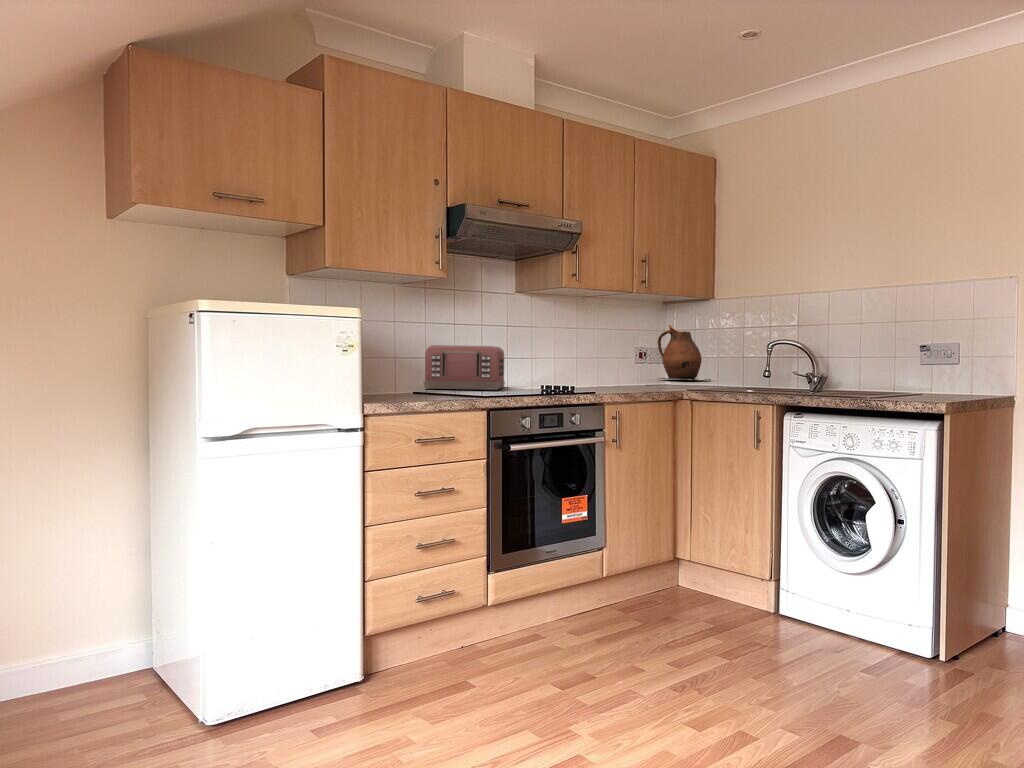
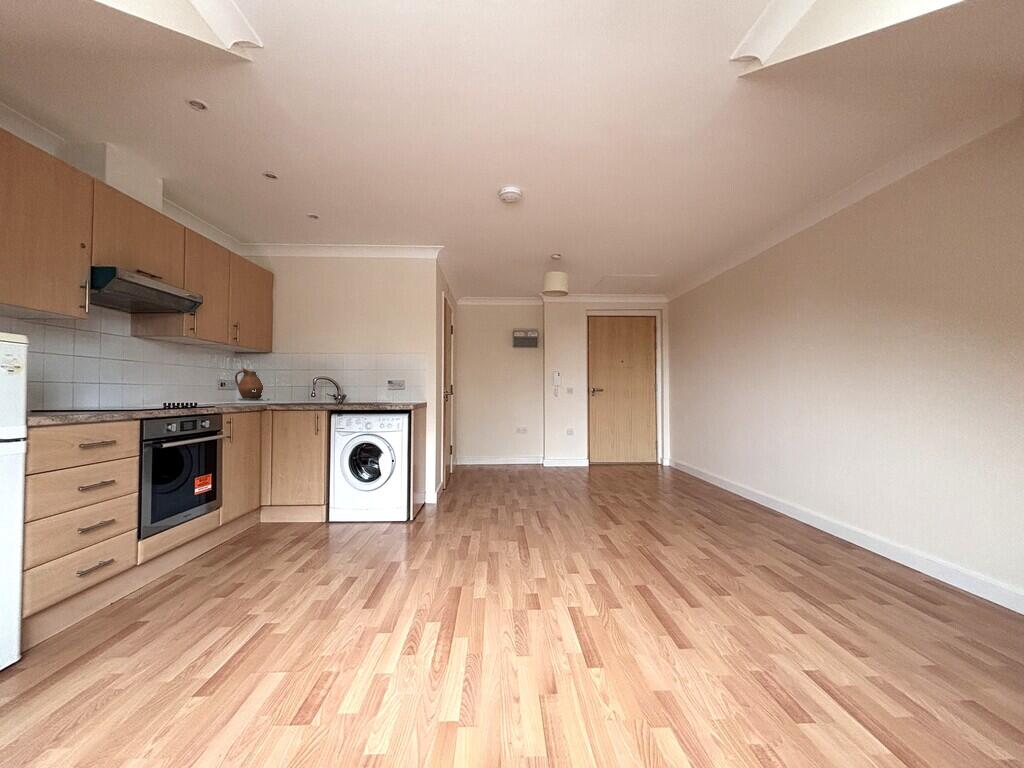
toaster: present [423,345,505,390] -> none [60,374,136,407]

